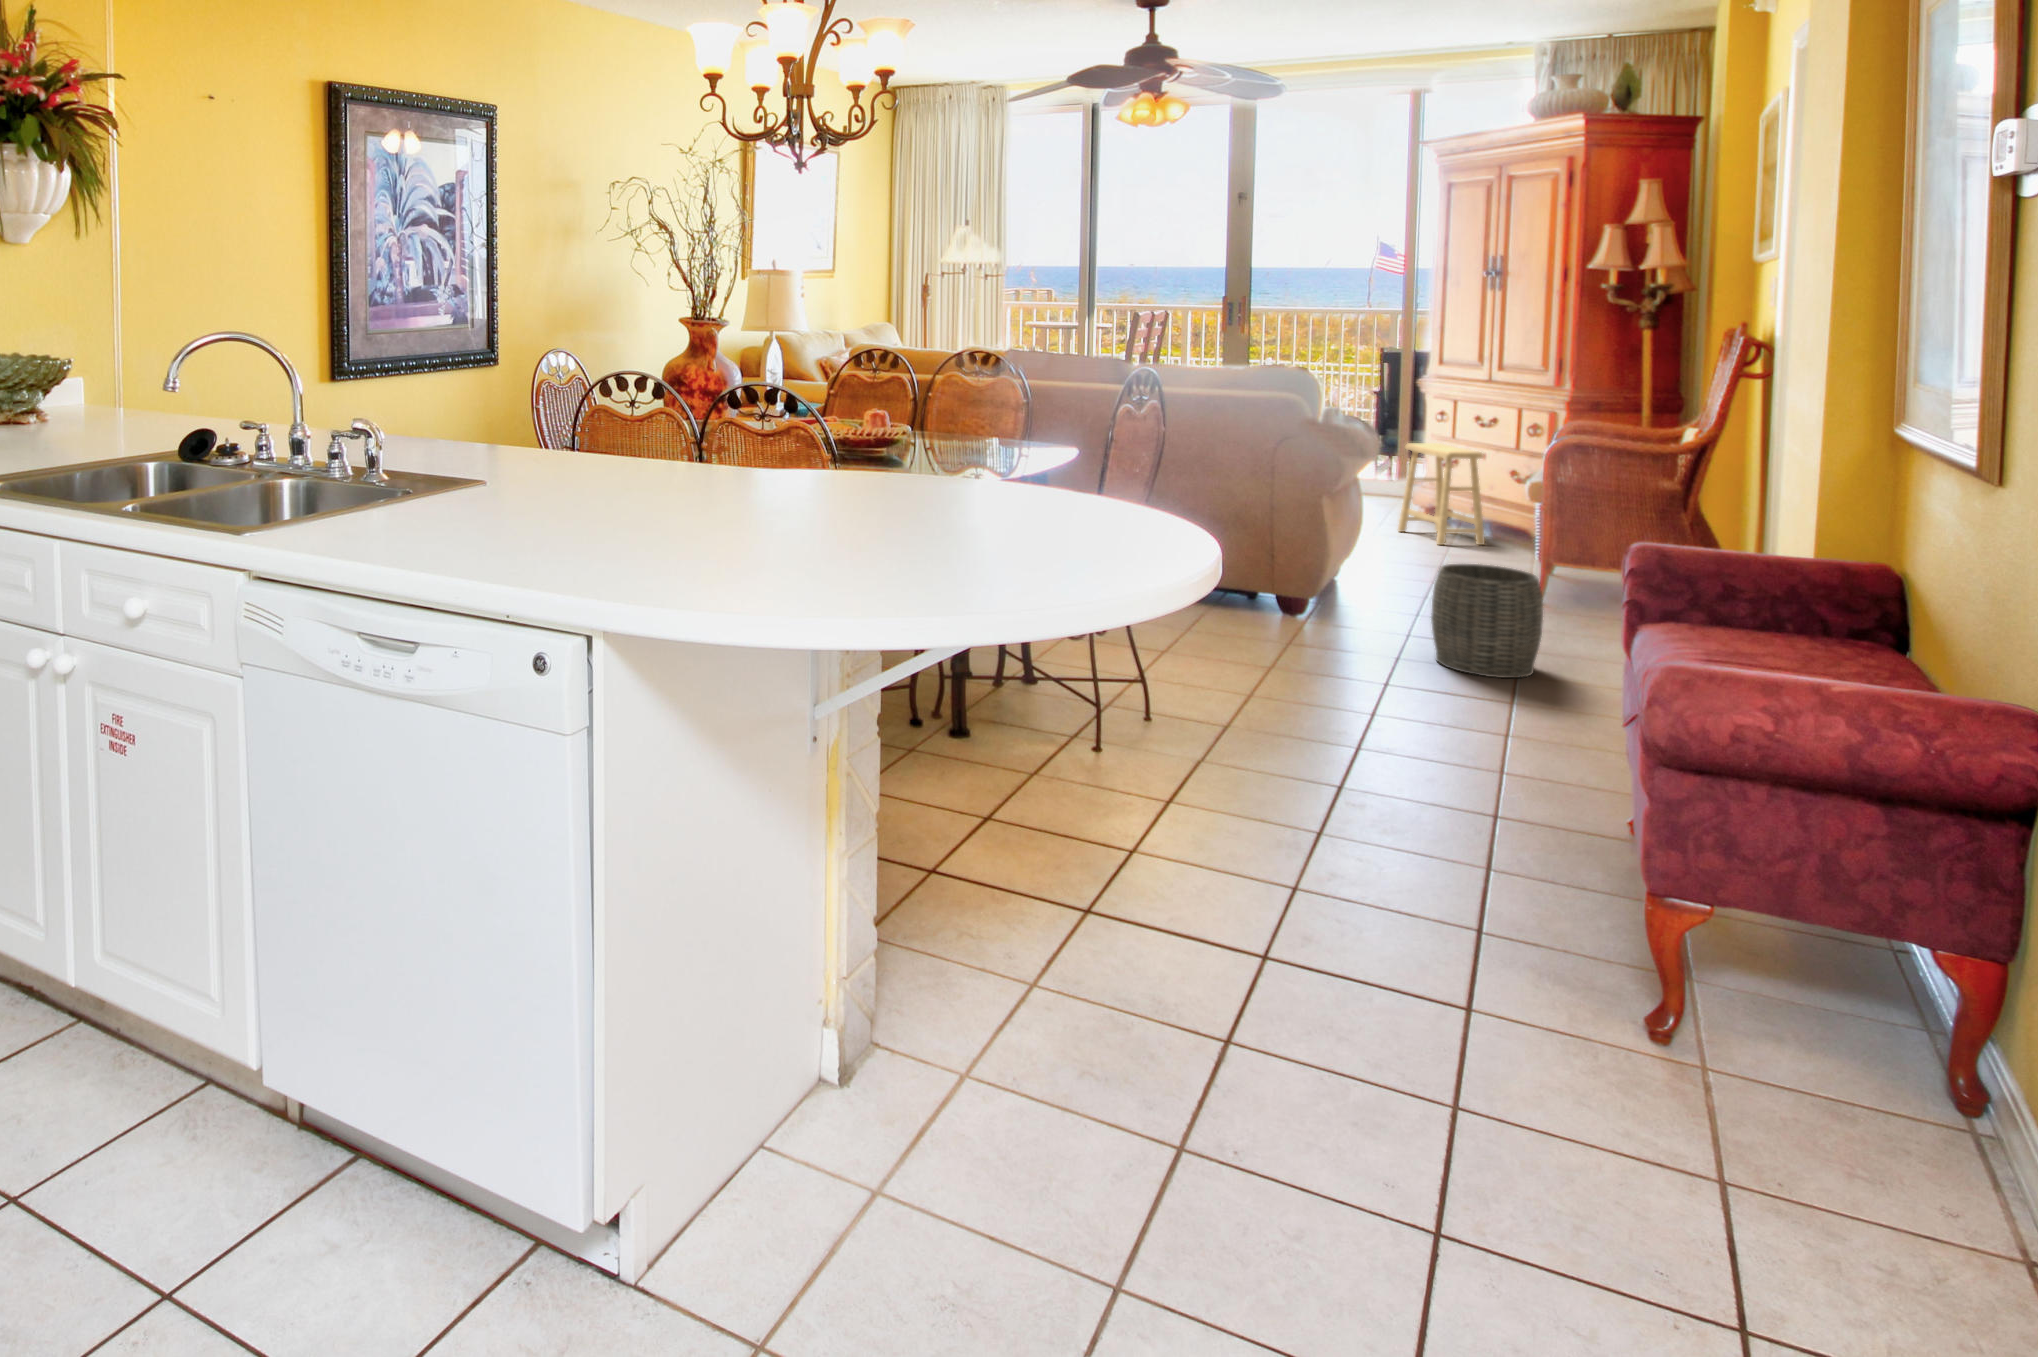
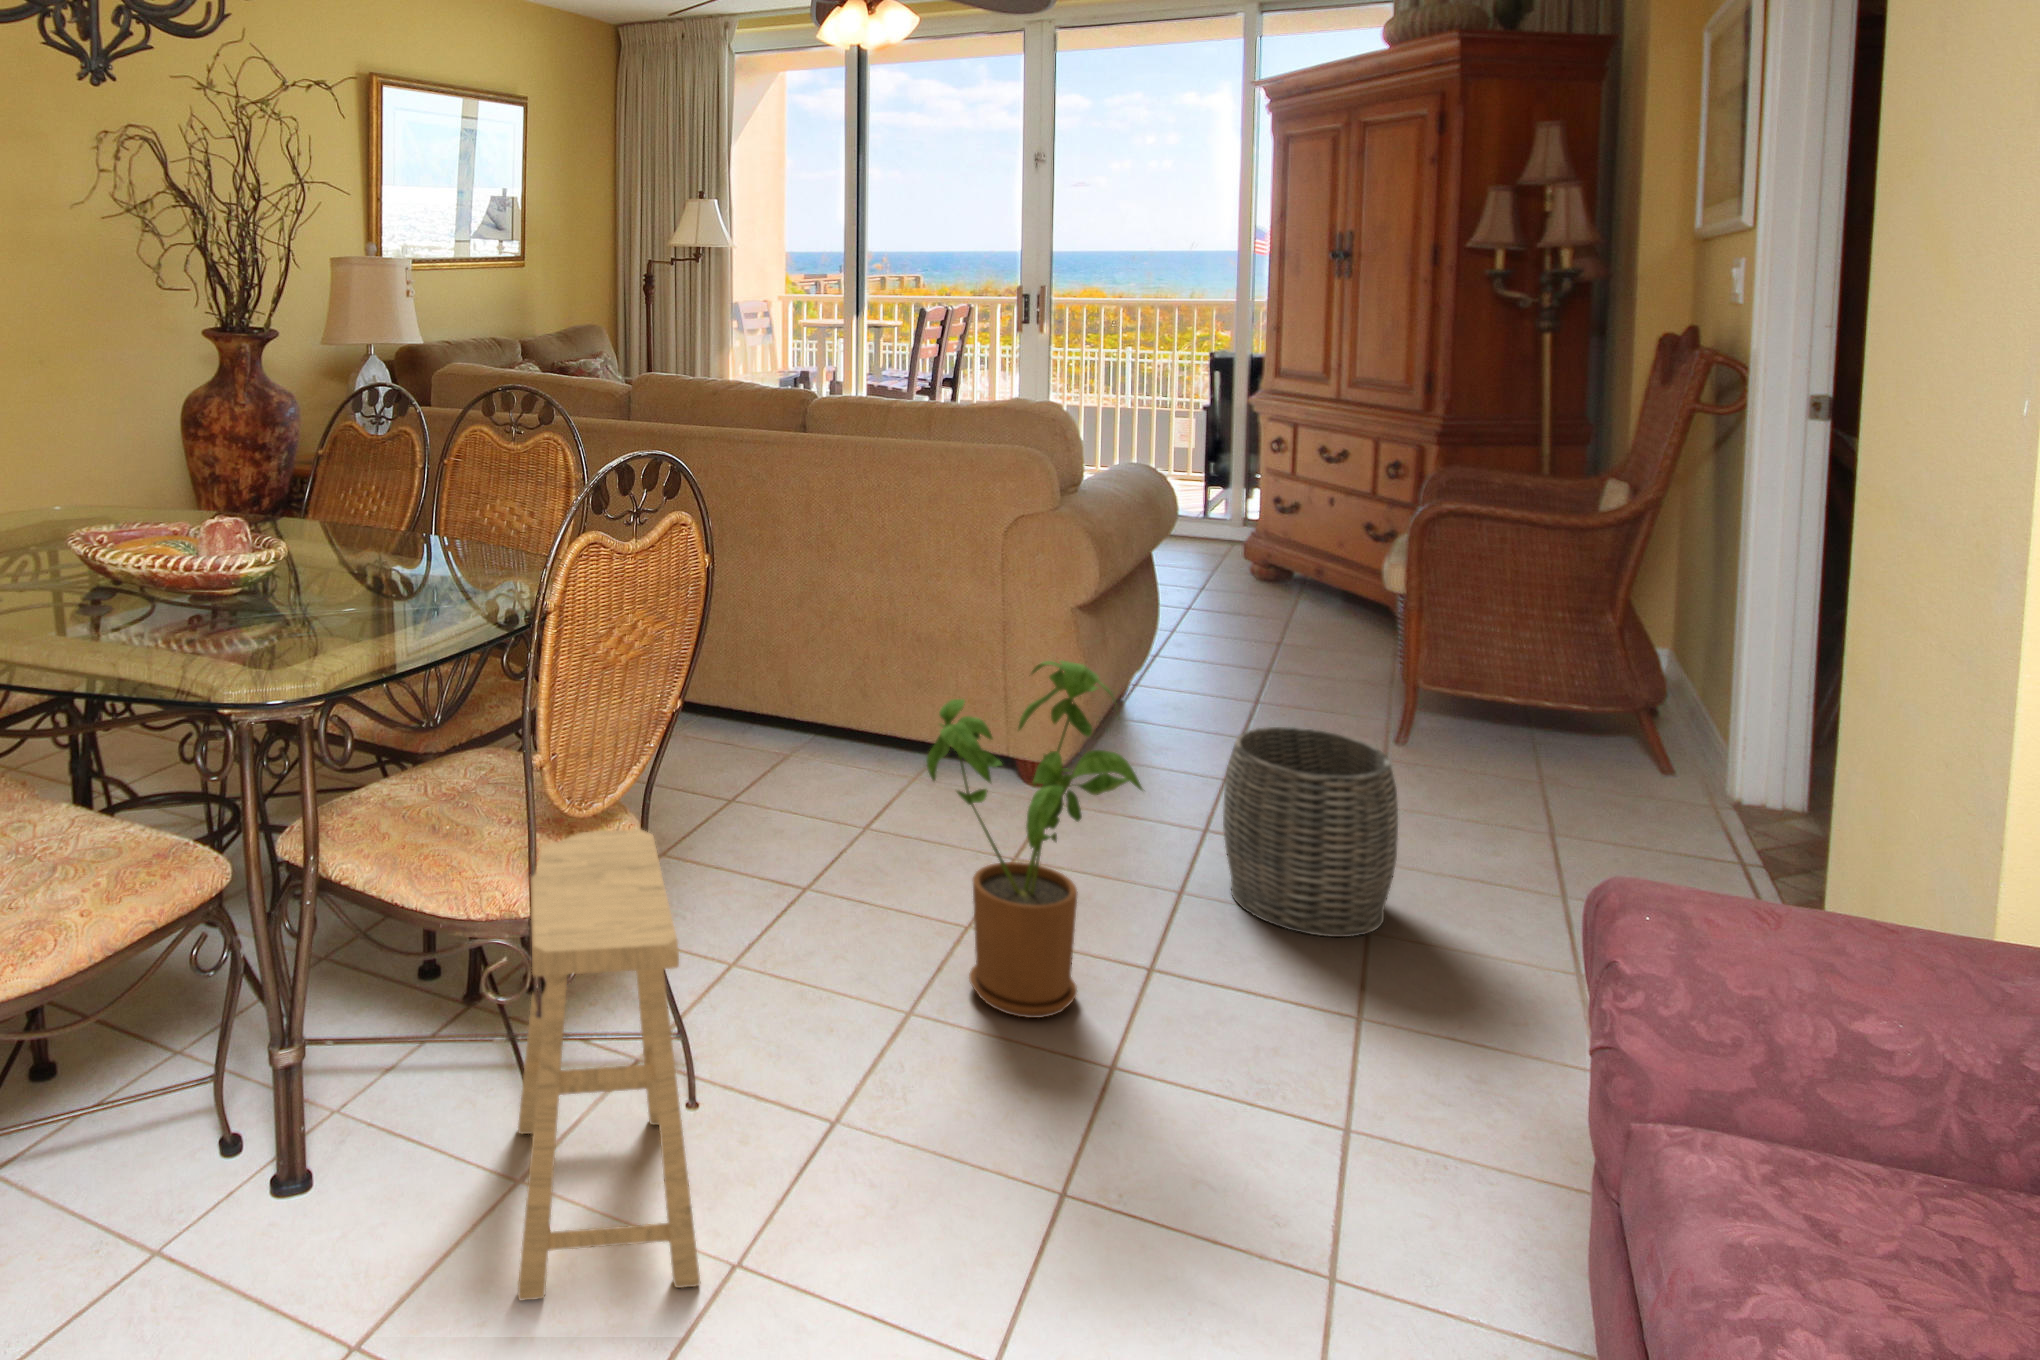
footstool: present [1398,443,1485,545] -> present [518,829,701,1300]
house plant: none [1266,503,1402,699] -> present [927,661,1143,1018]

